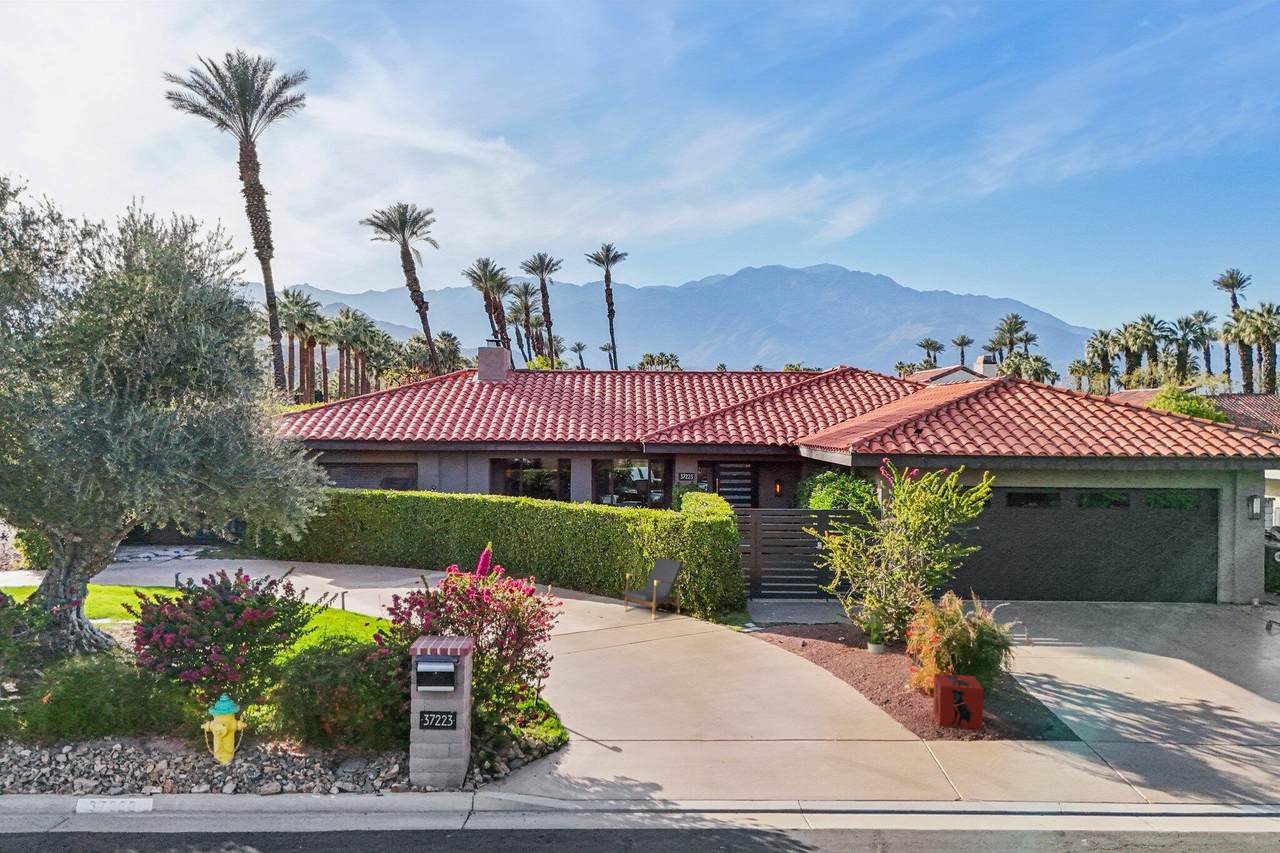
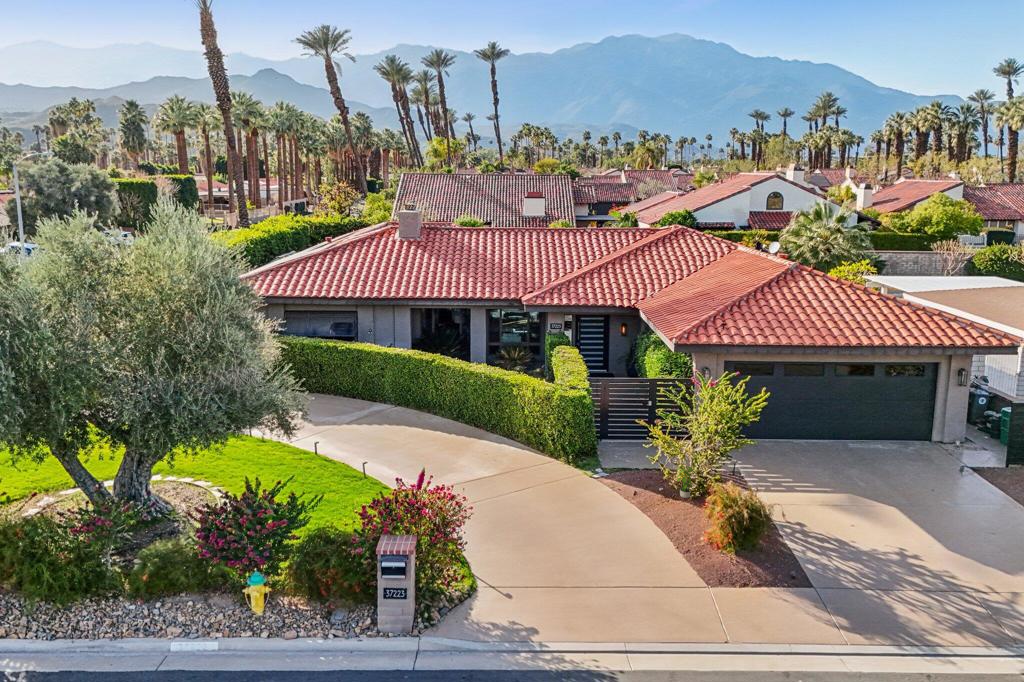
lounge chair: present [622,557,682,620] -> none [509,412,553,460]
storage box: present [933,674,983,729] -> none [719,536,752,576]

